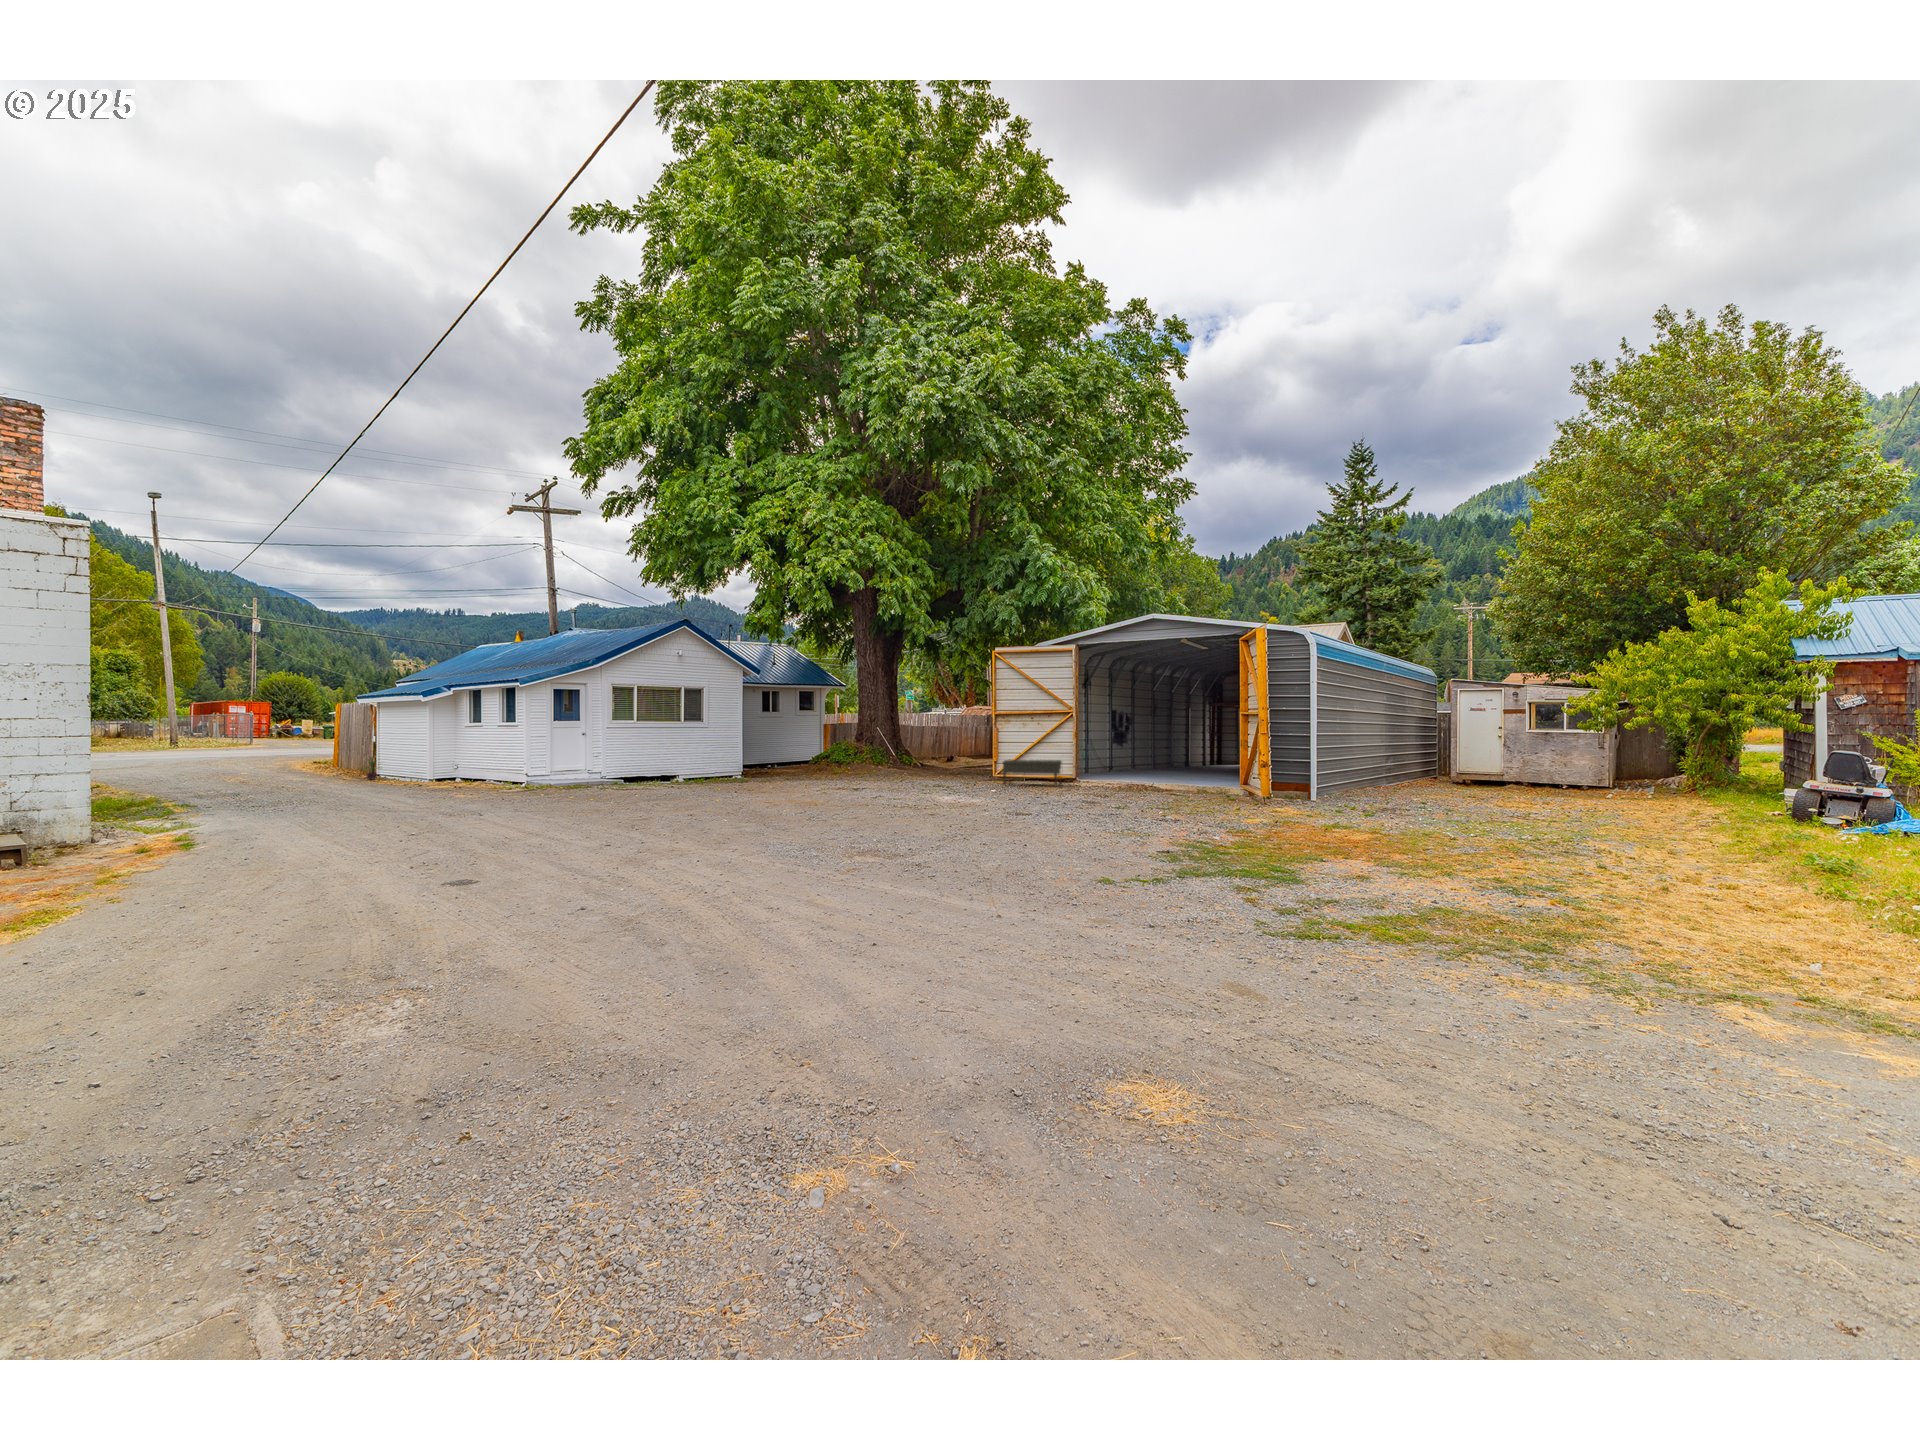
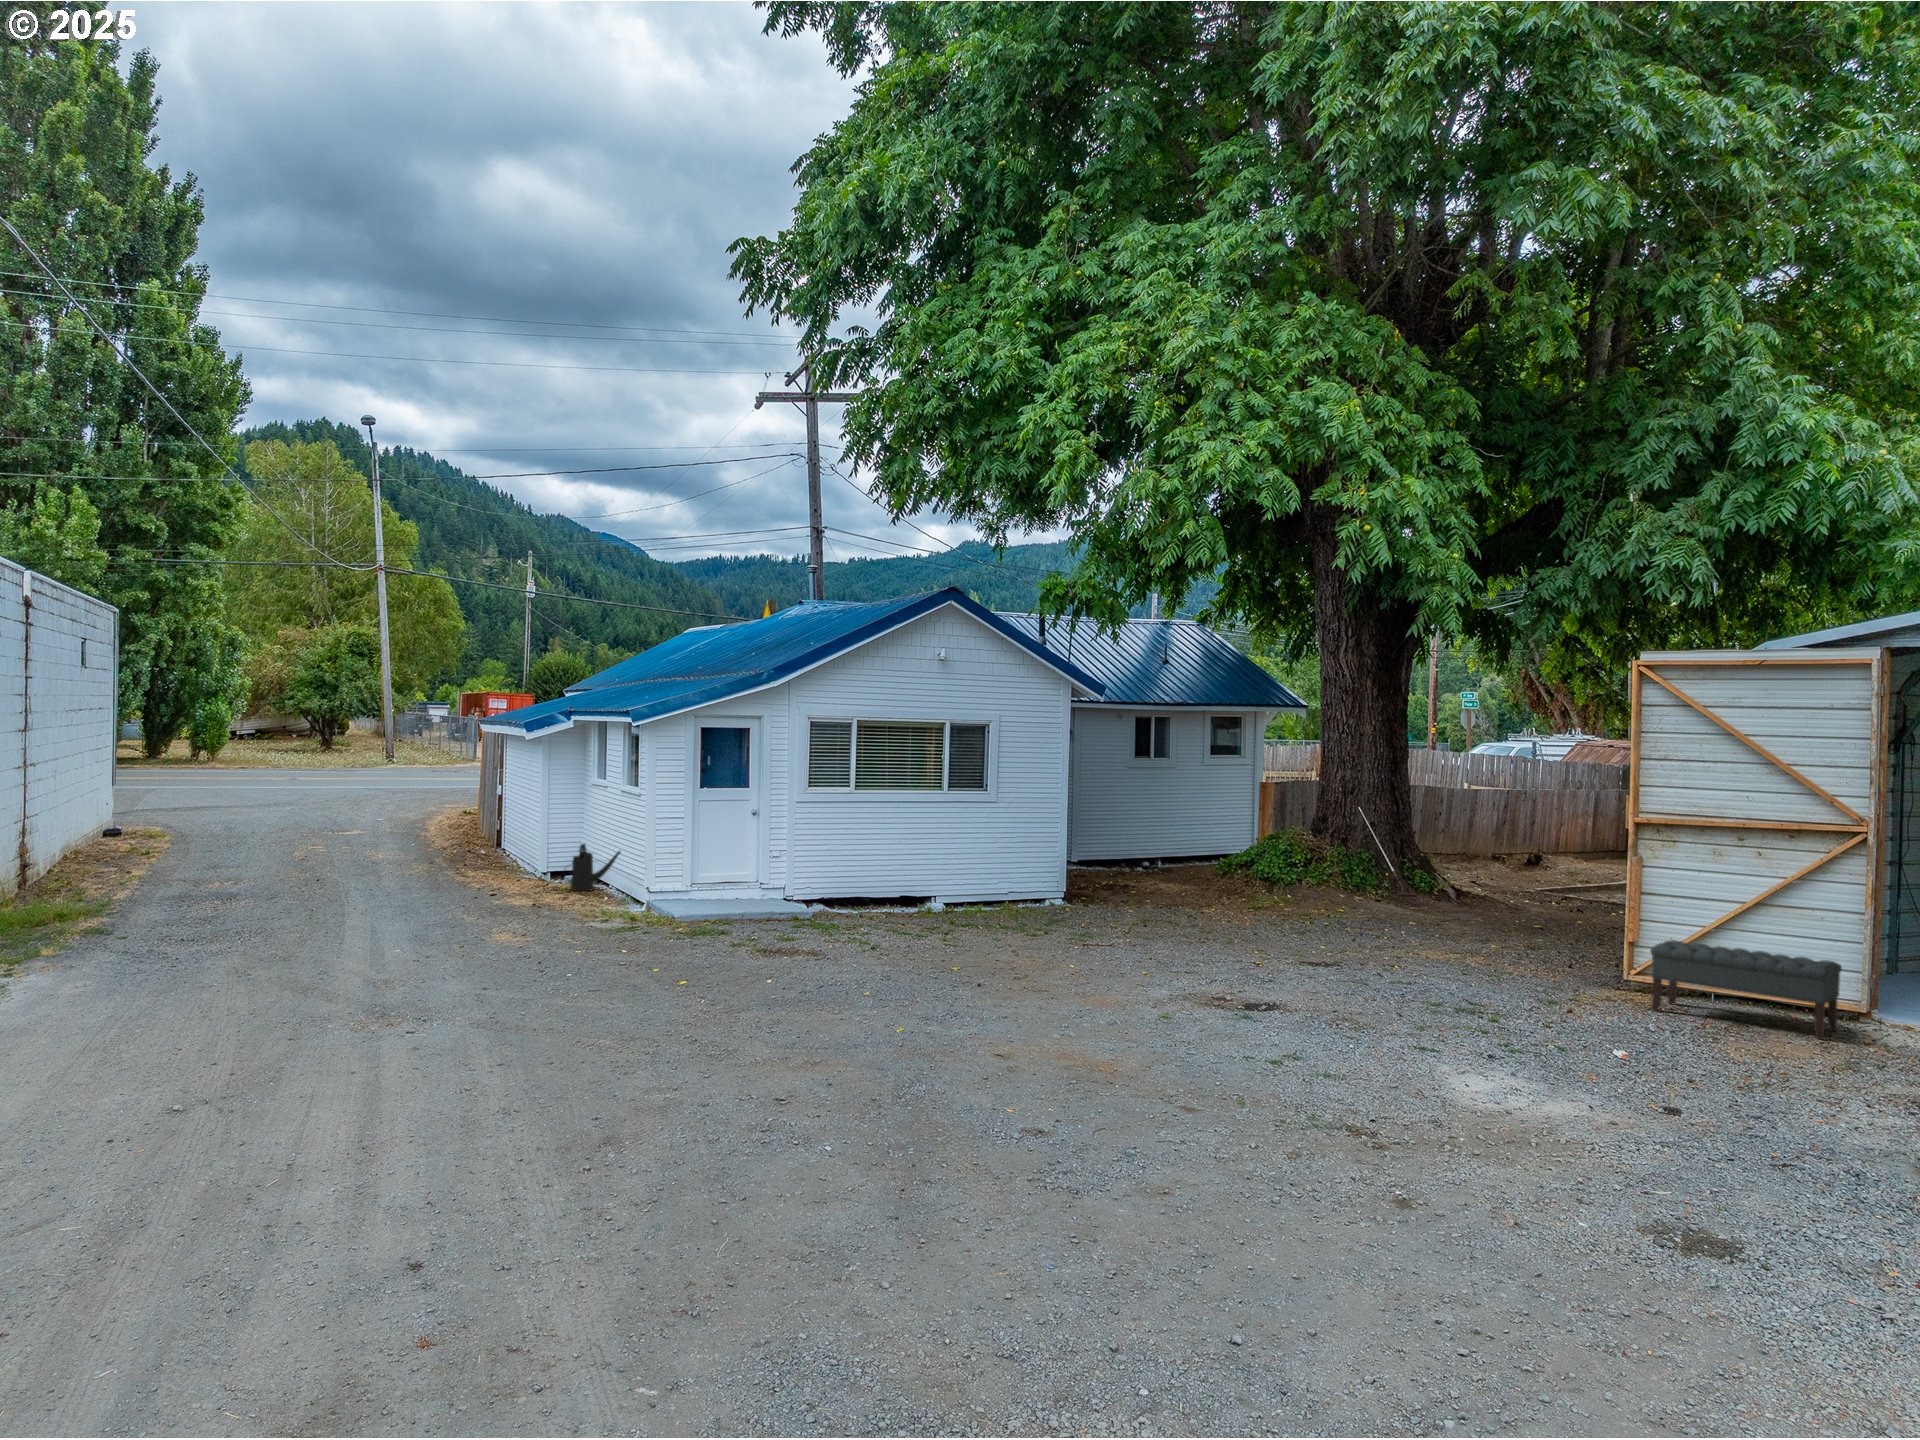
decorative plant: present [367,757,377,780] -> none [468,814,514,854]
watering can: none [460,760,495,786] -> present [564,844,621,891]

